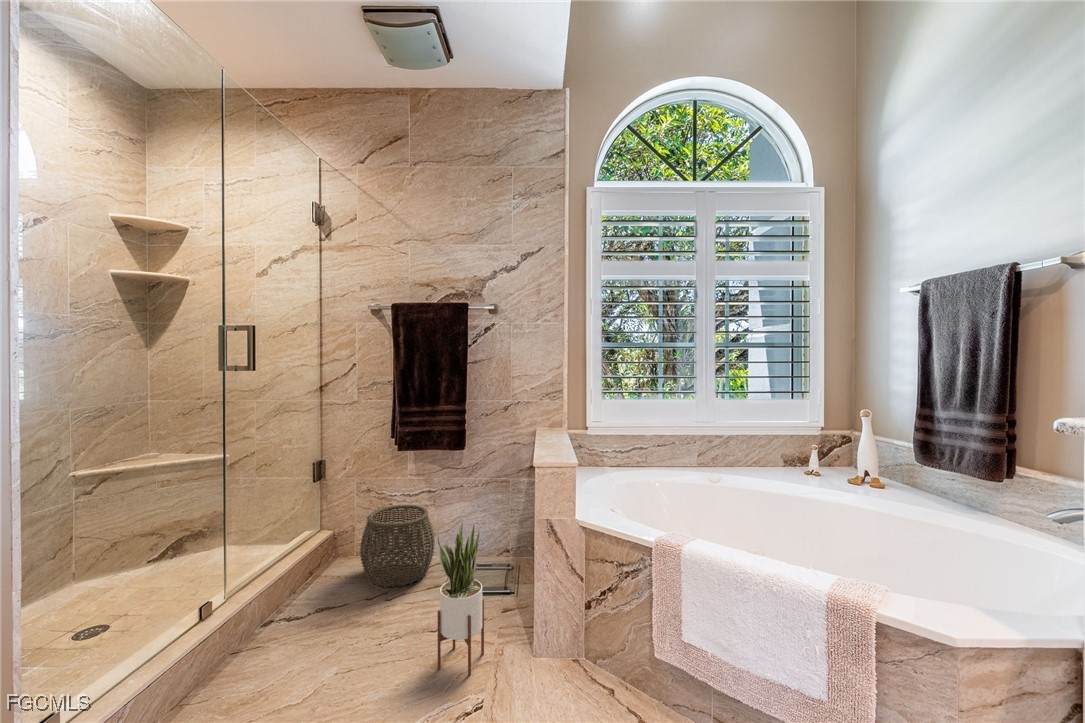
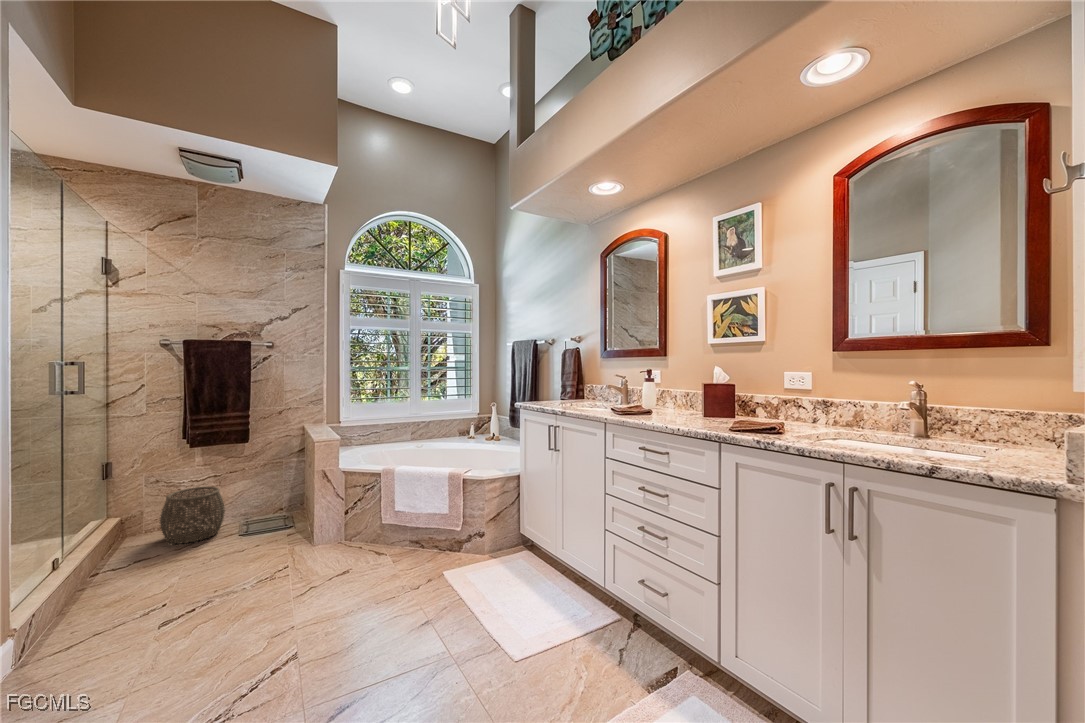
potted plant: present [435,520,484,675] -> none [251,476,280,564]

